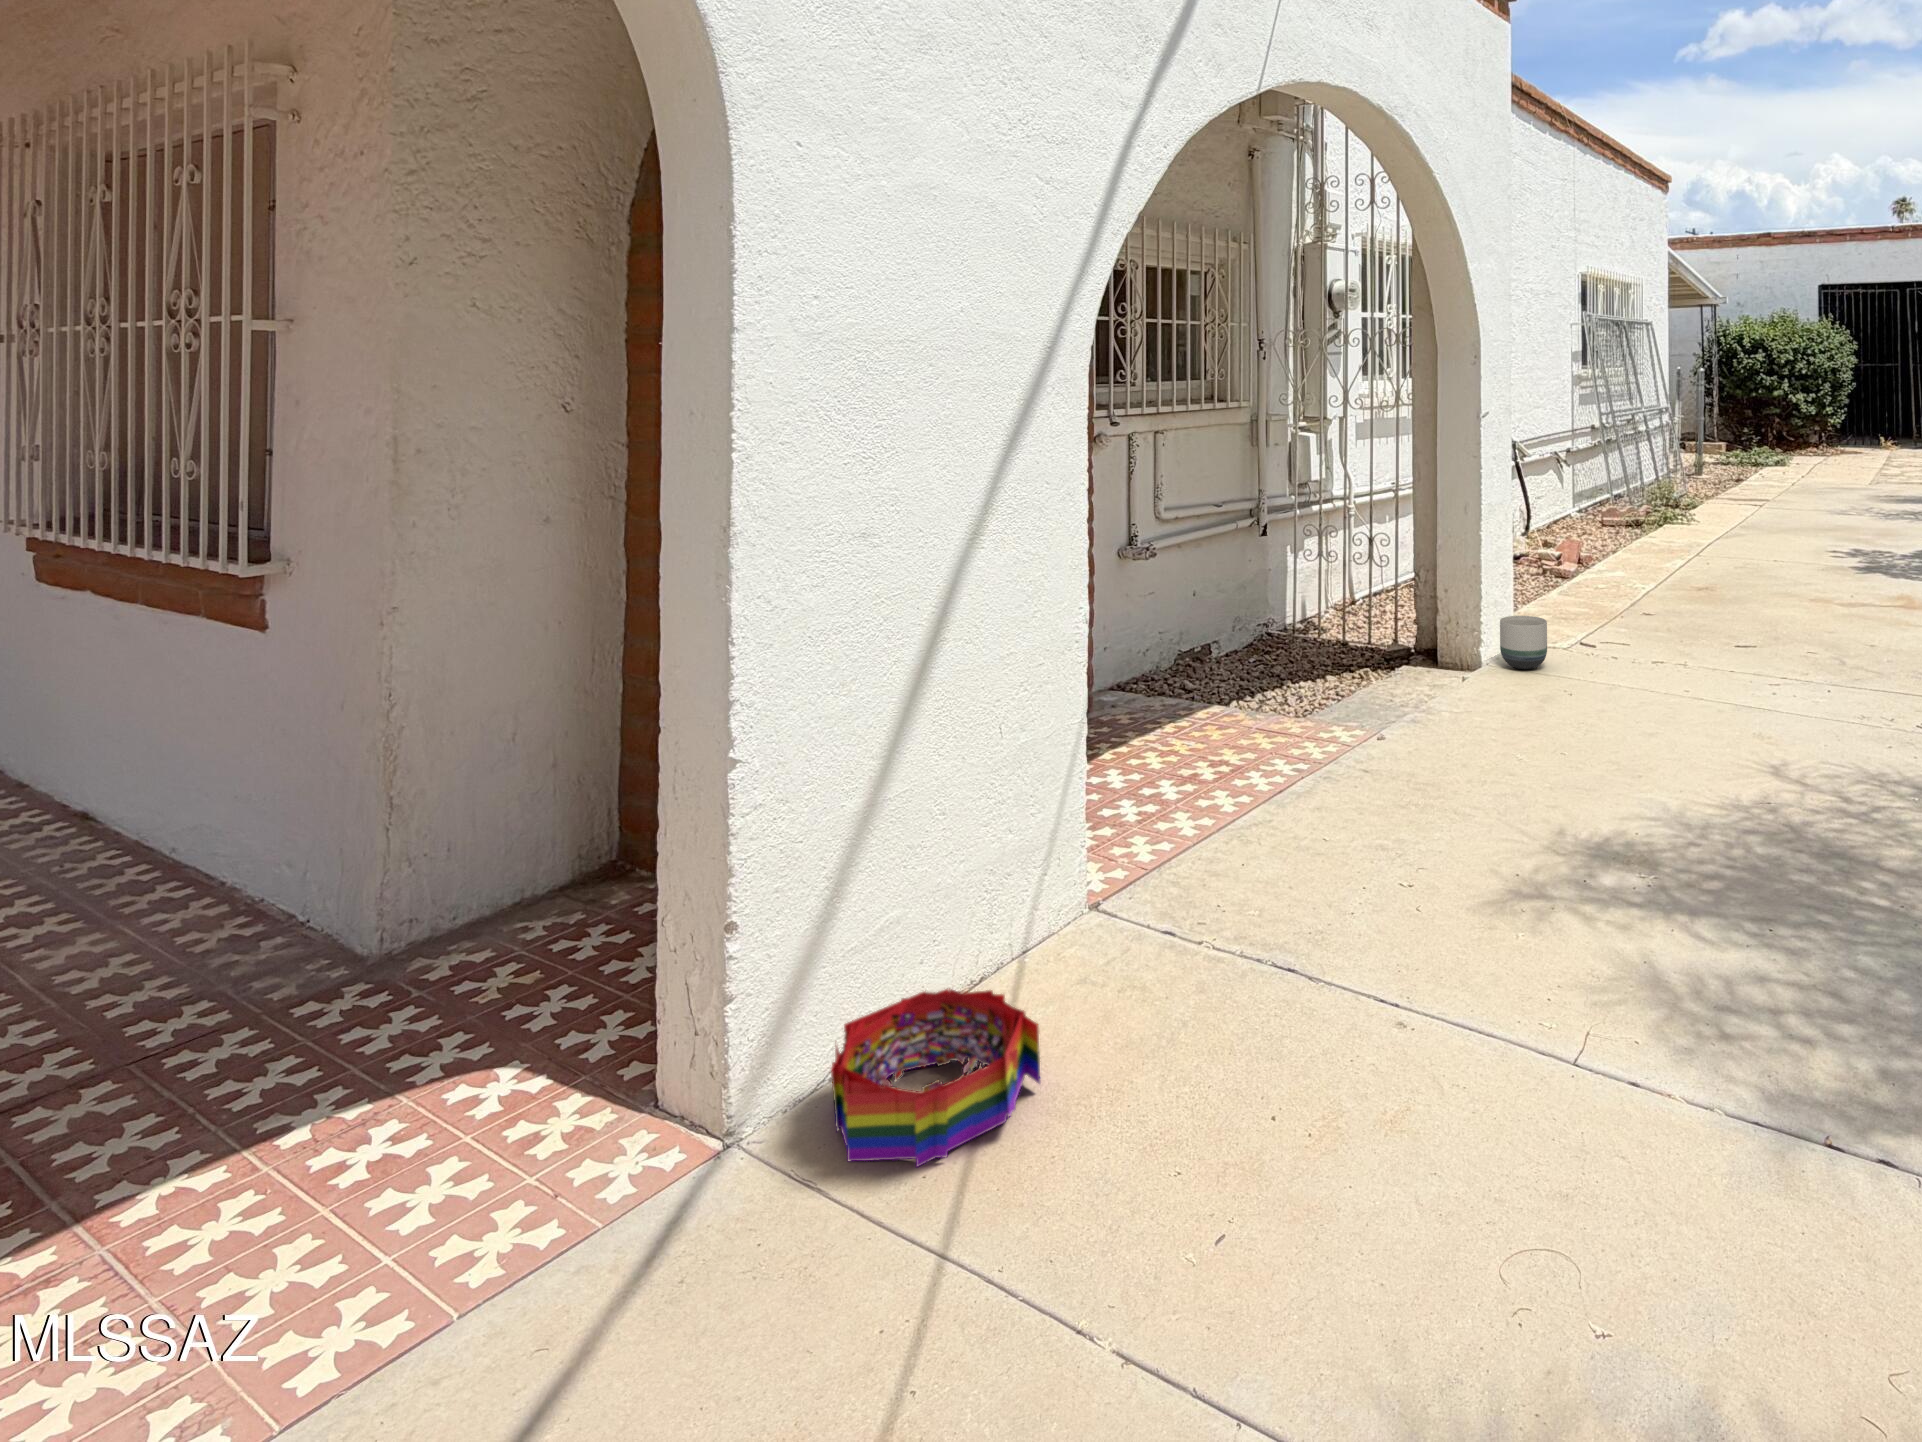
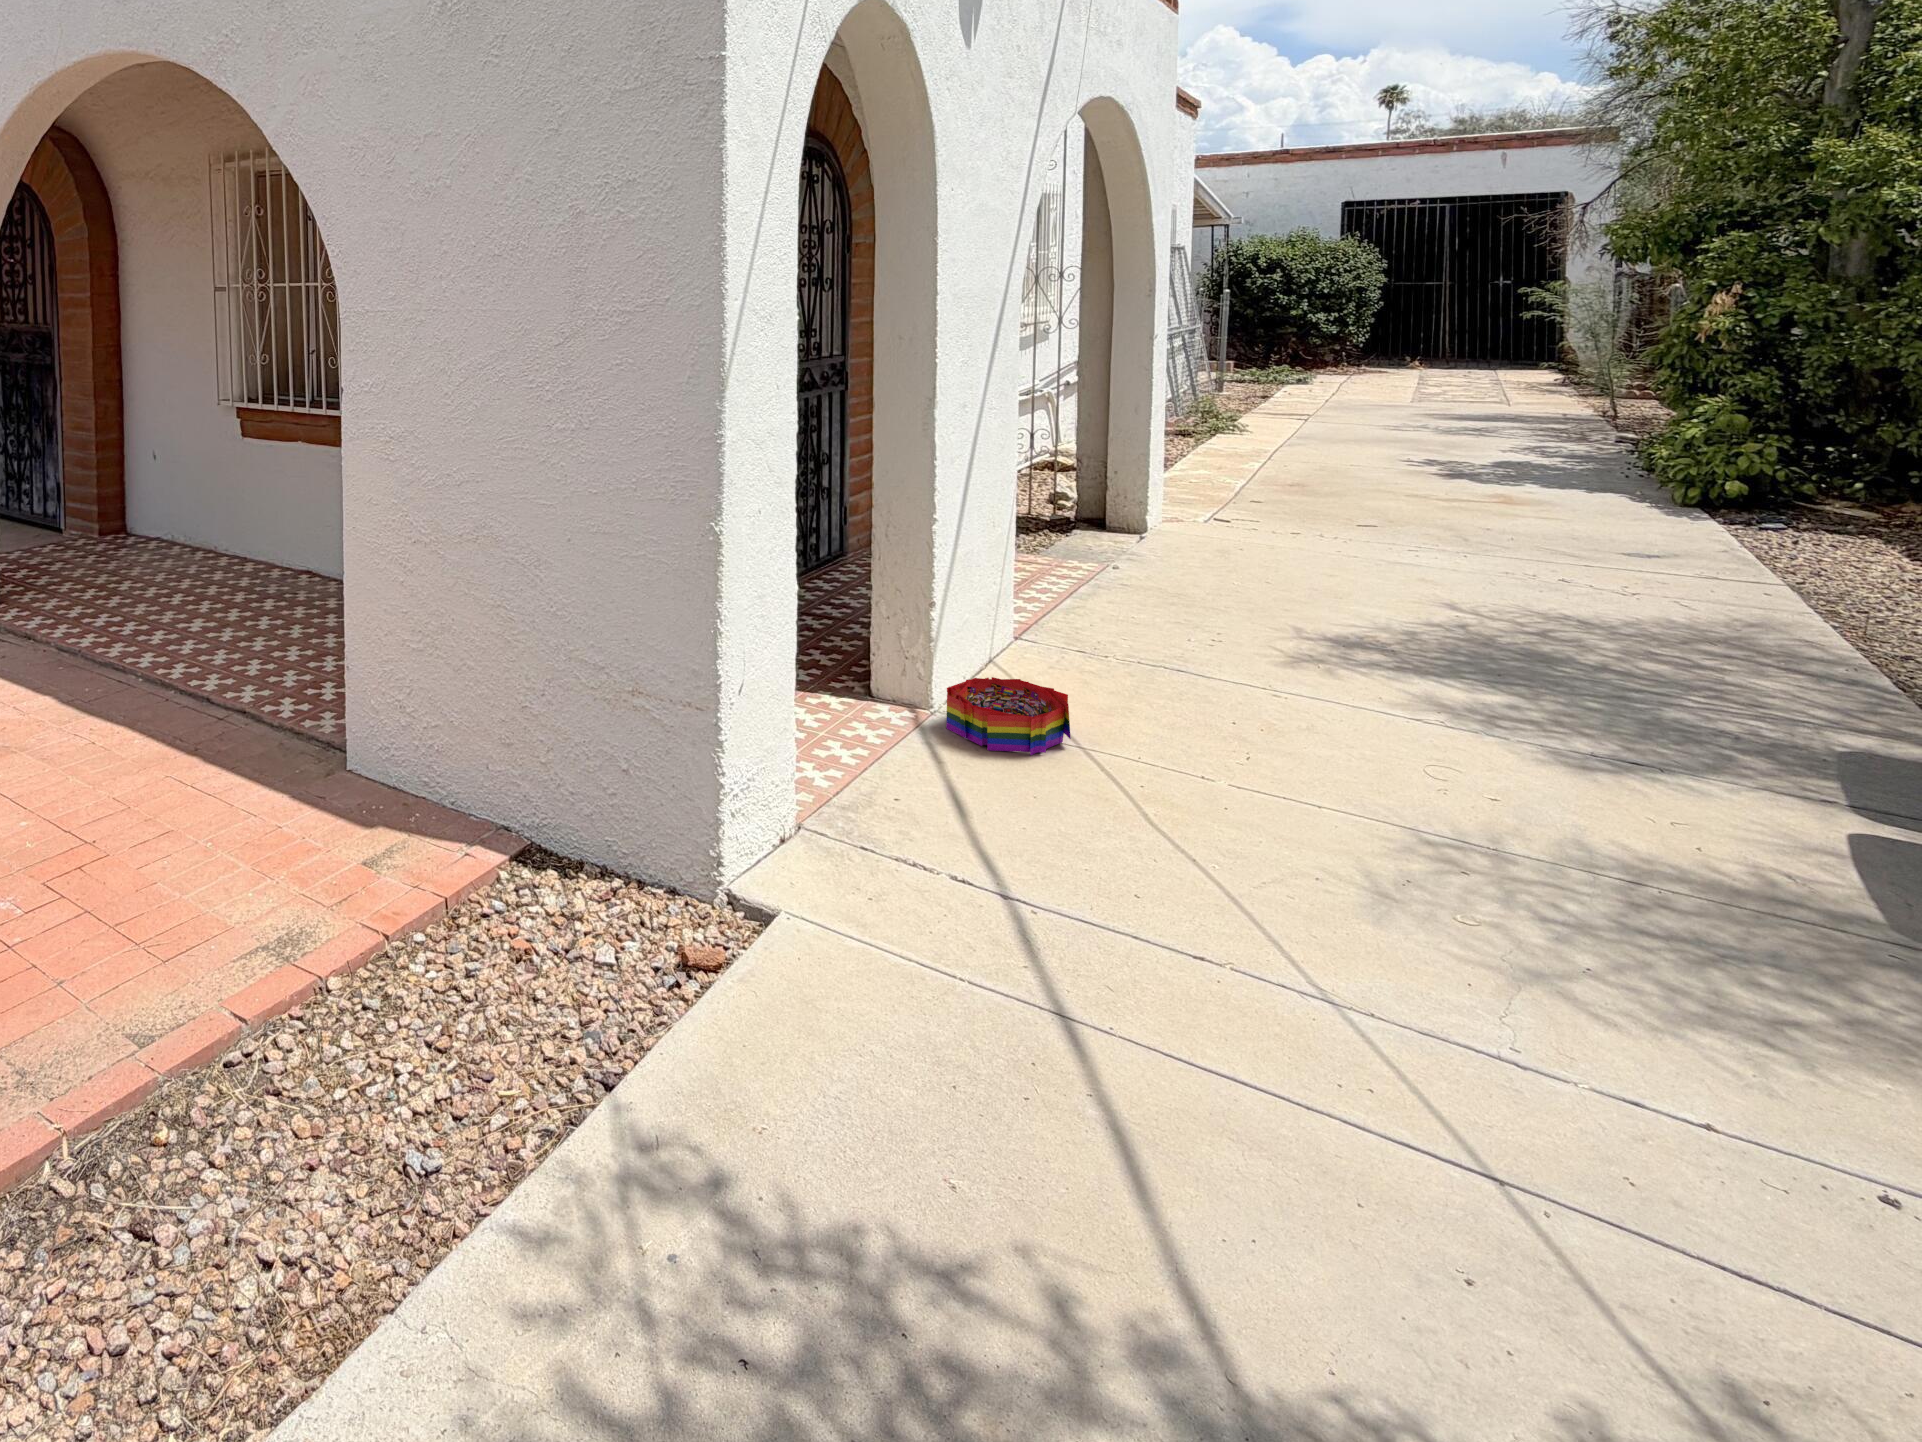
planter: present [1500,616,1547,669] -> none [1164,496,1207,537]

